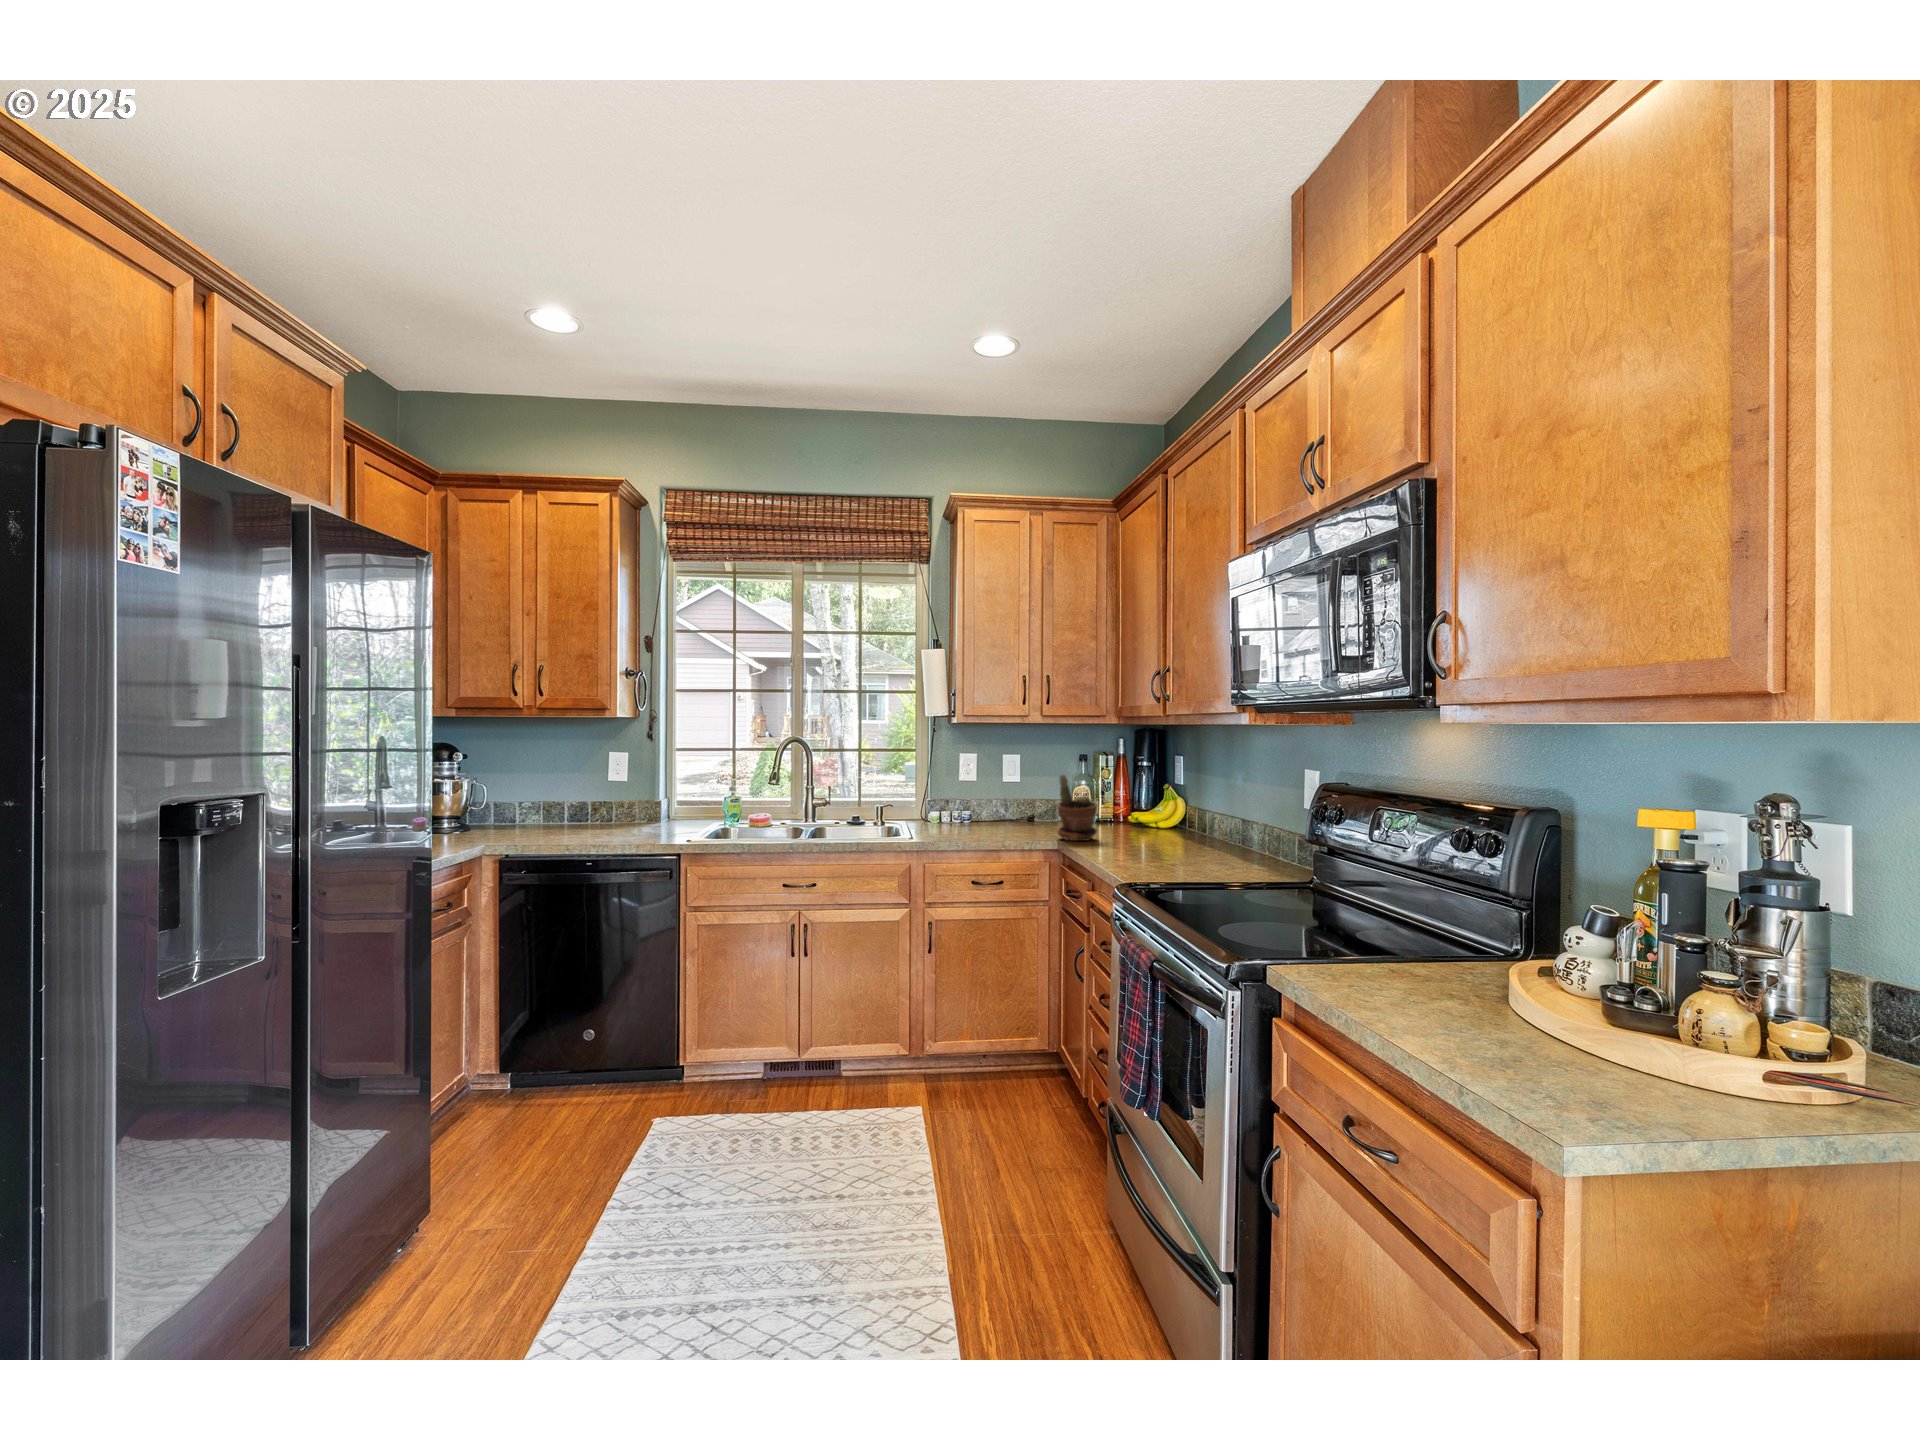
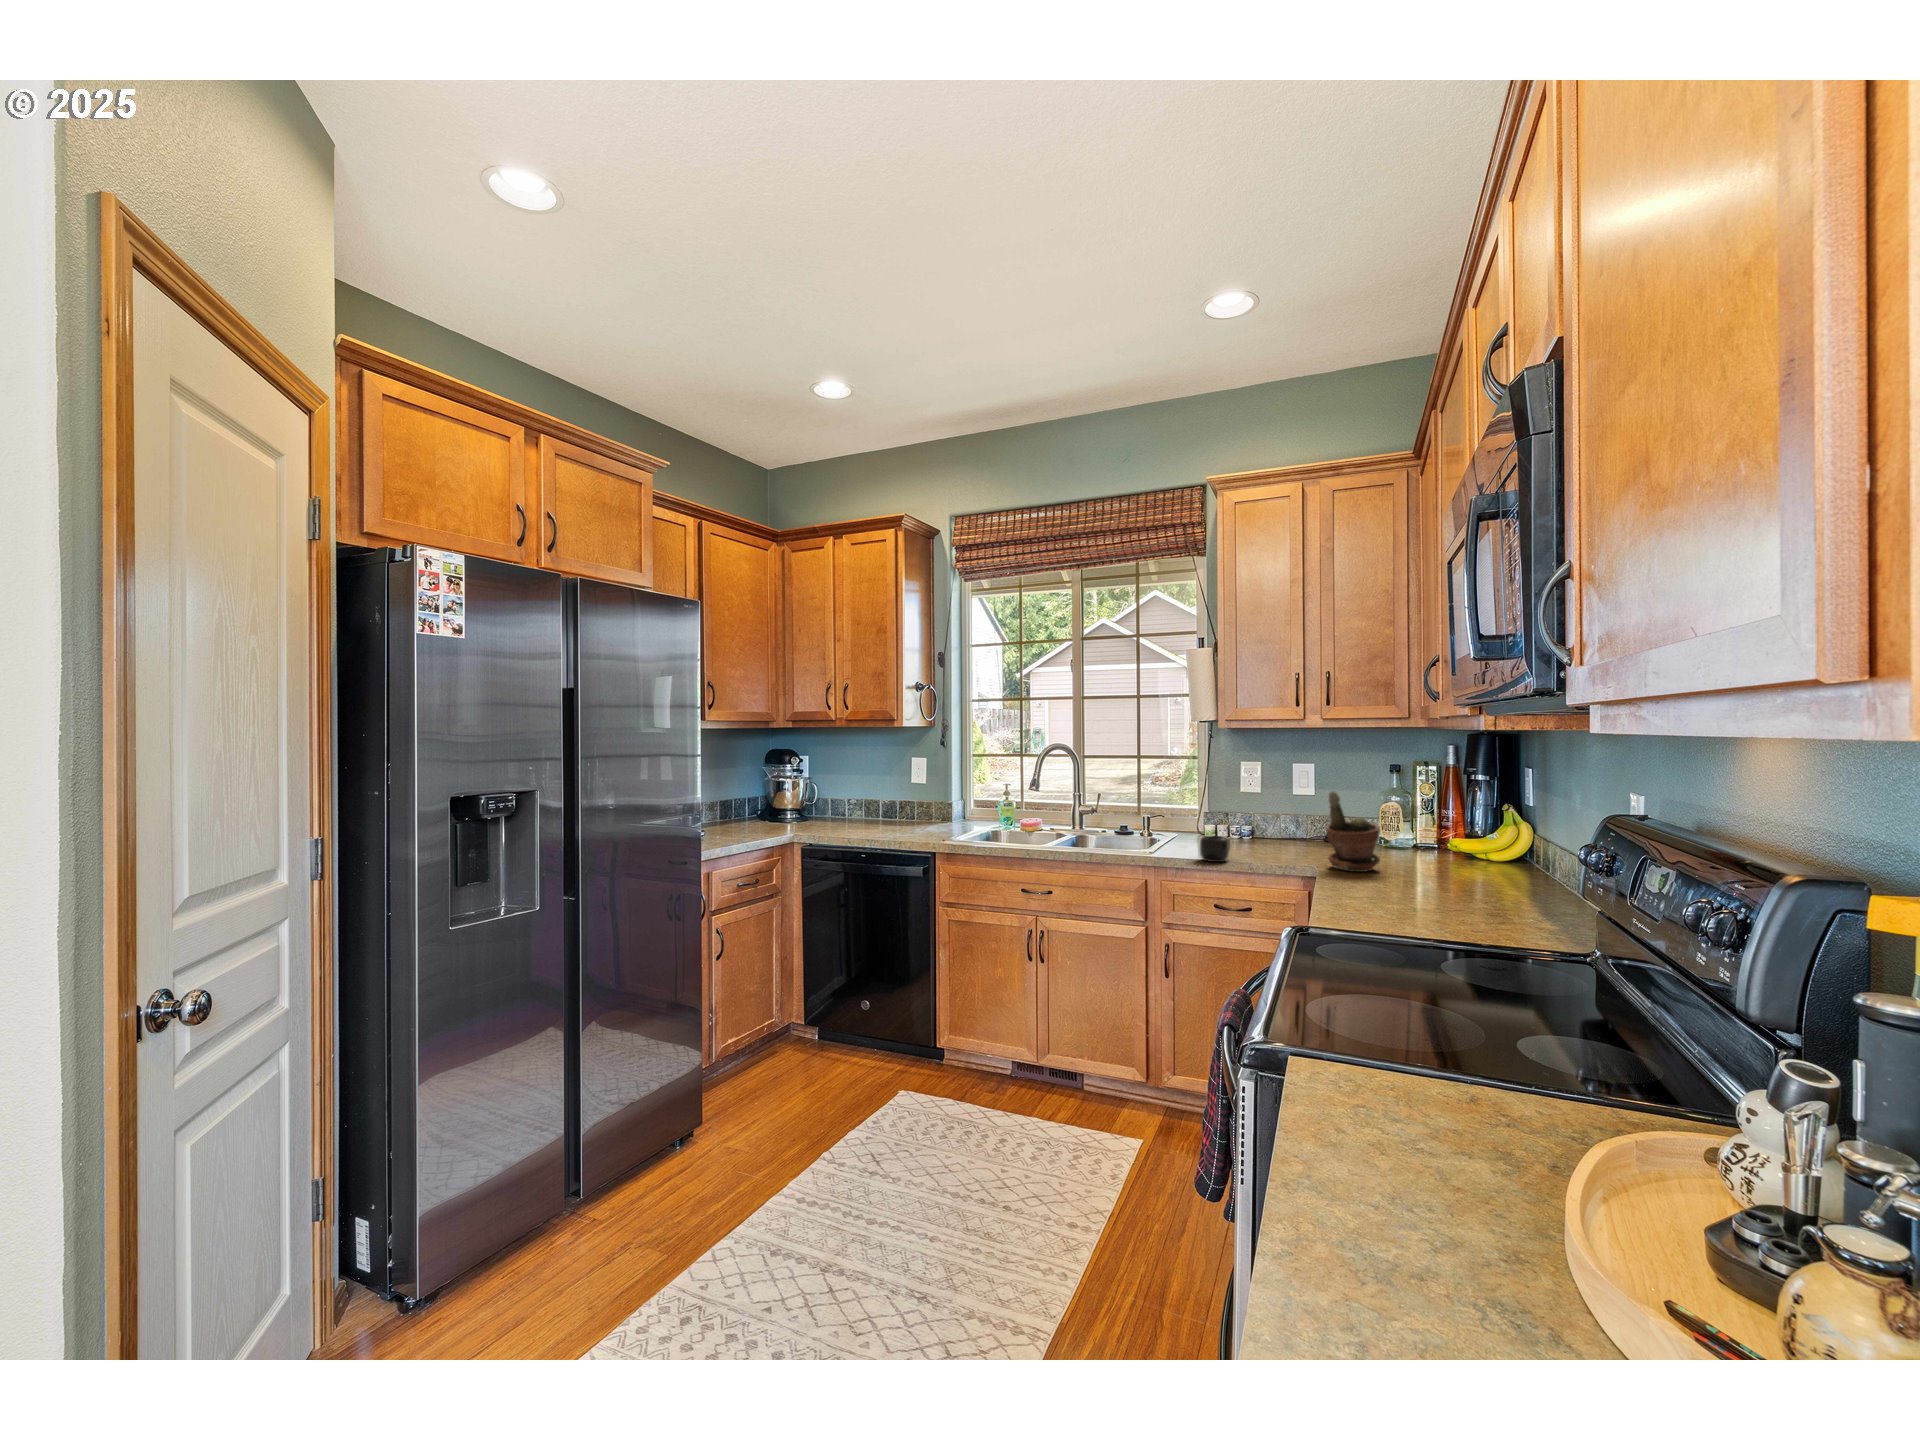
mug: none [953,819,979,842] -> present [1200,836,1230,862]

